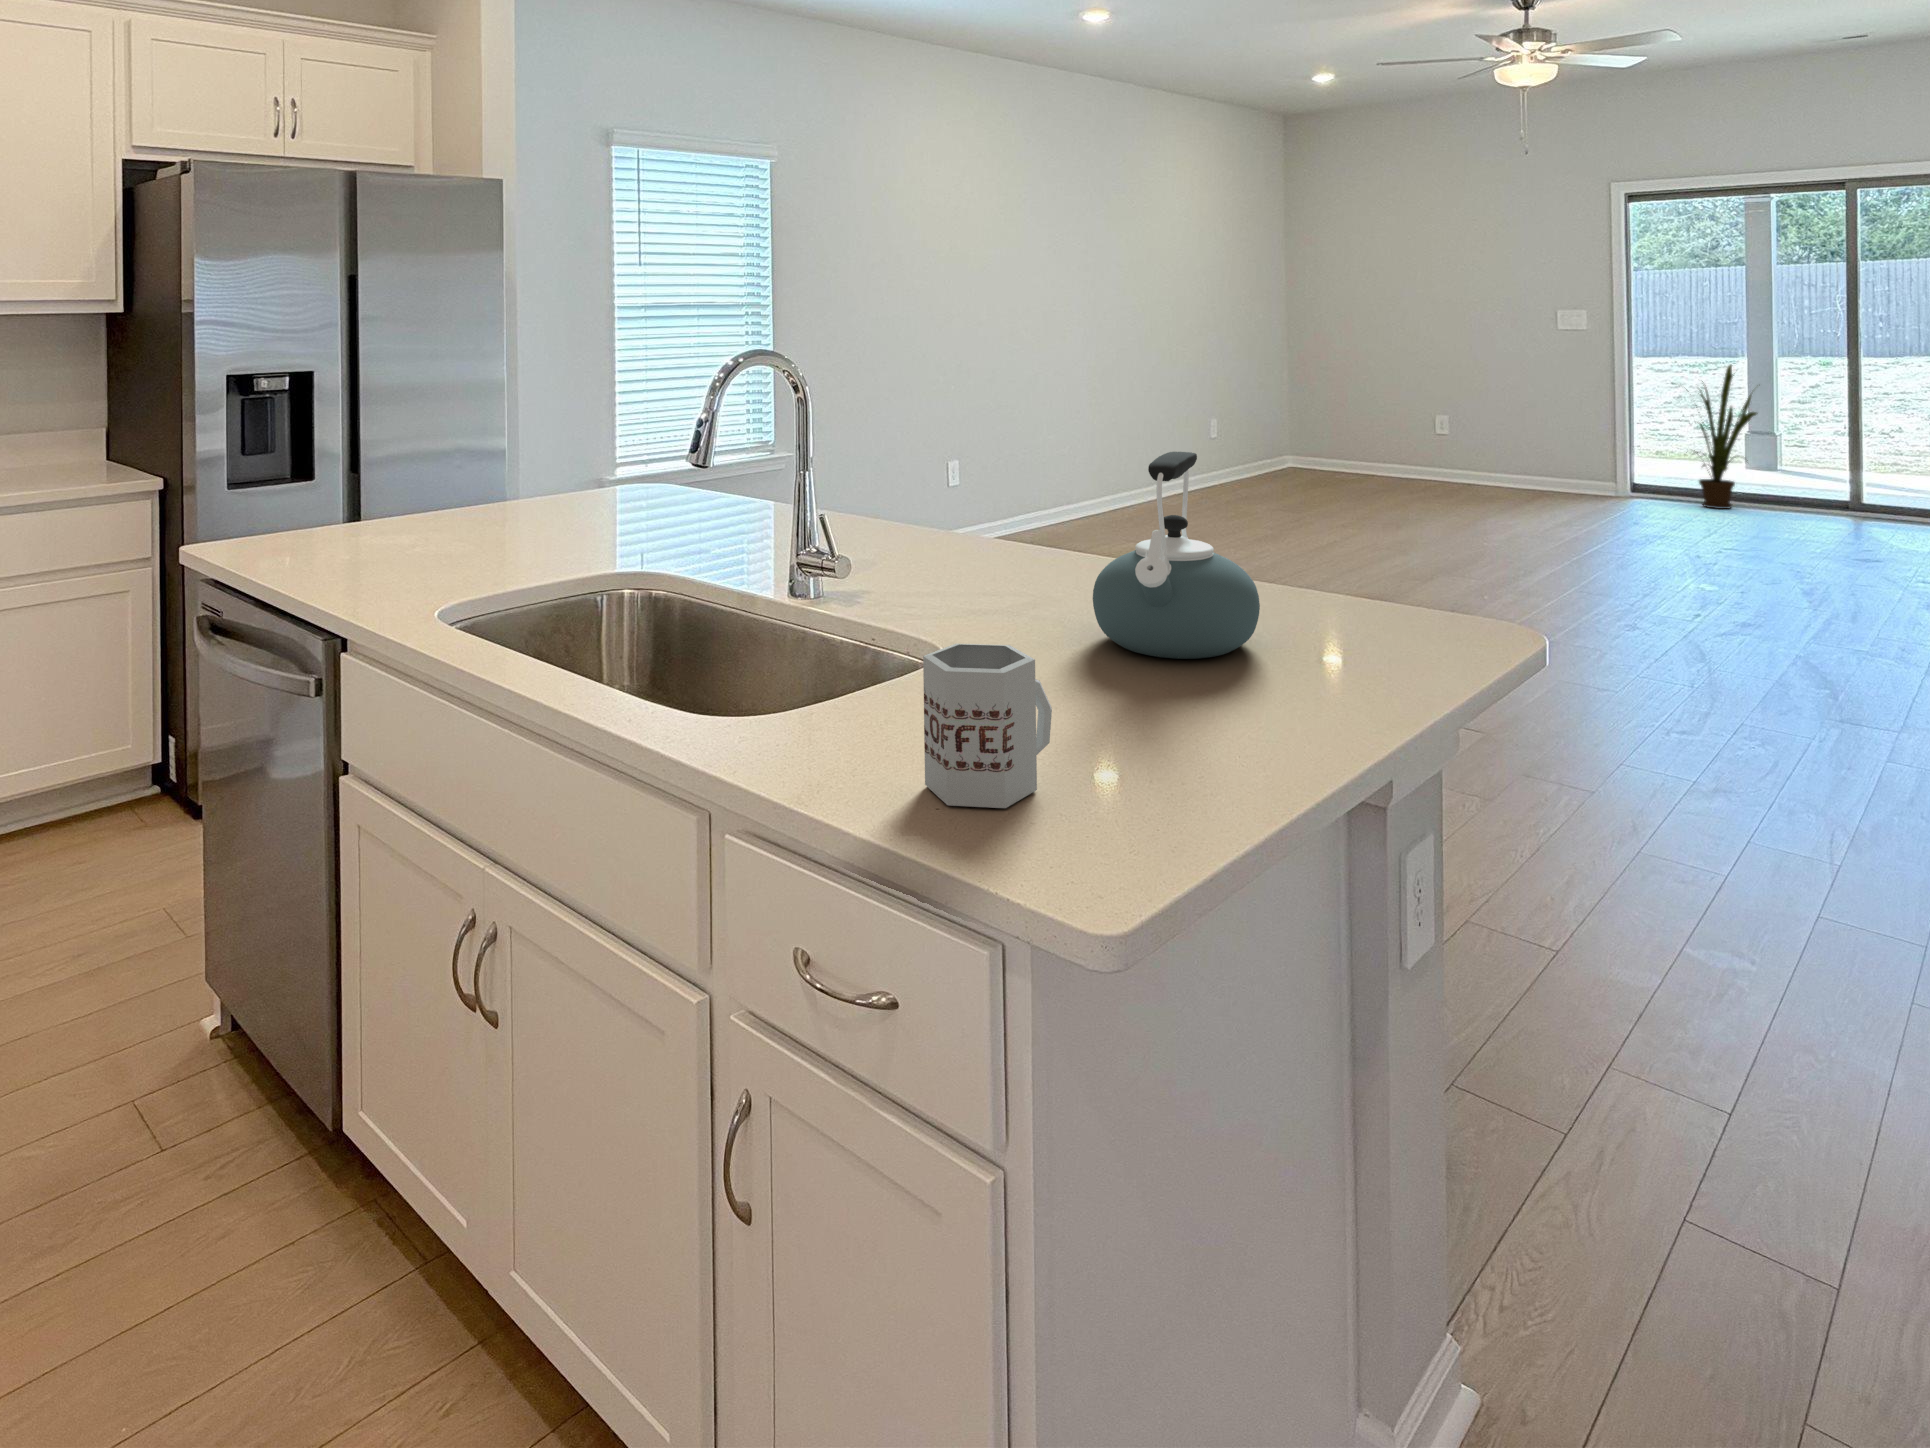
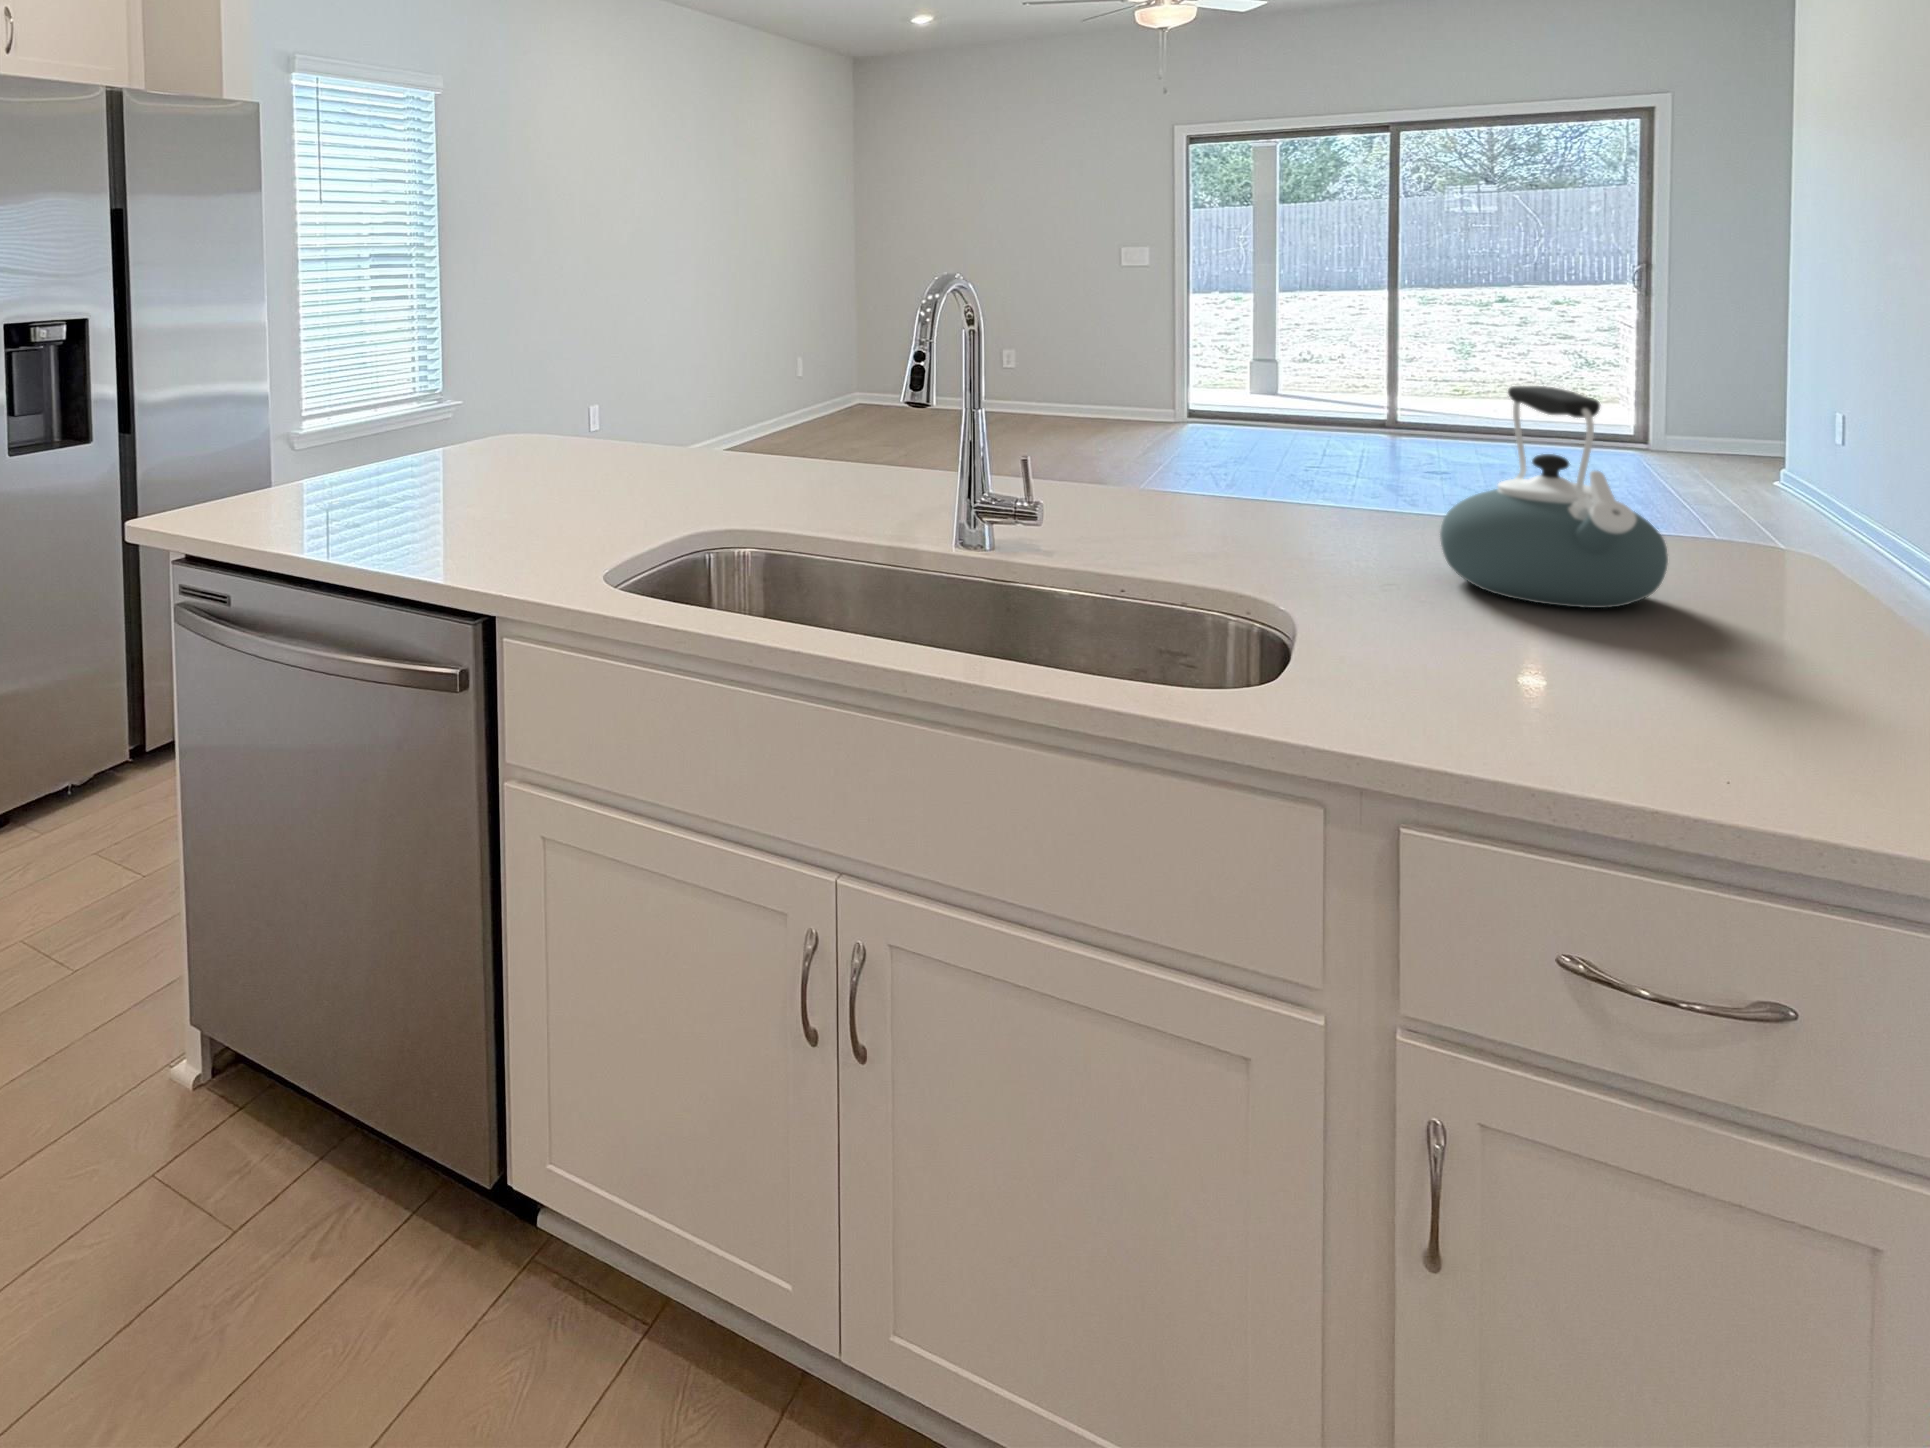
house plant: present [1694,365,1757,509] -> none [1228,296,1313,431]
mug: present [923,644,1052,808] -> none [1704,608,1887,797]

